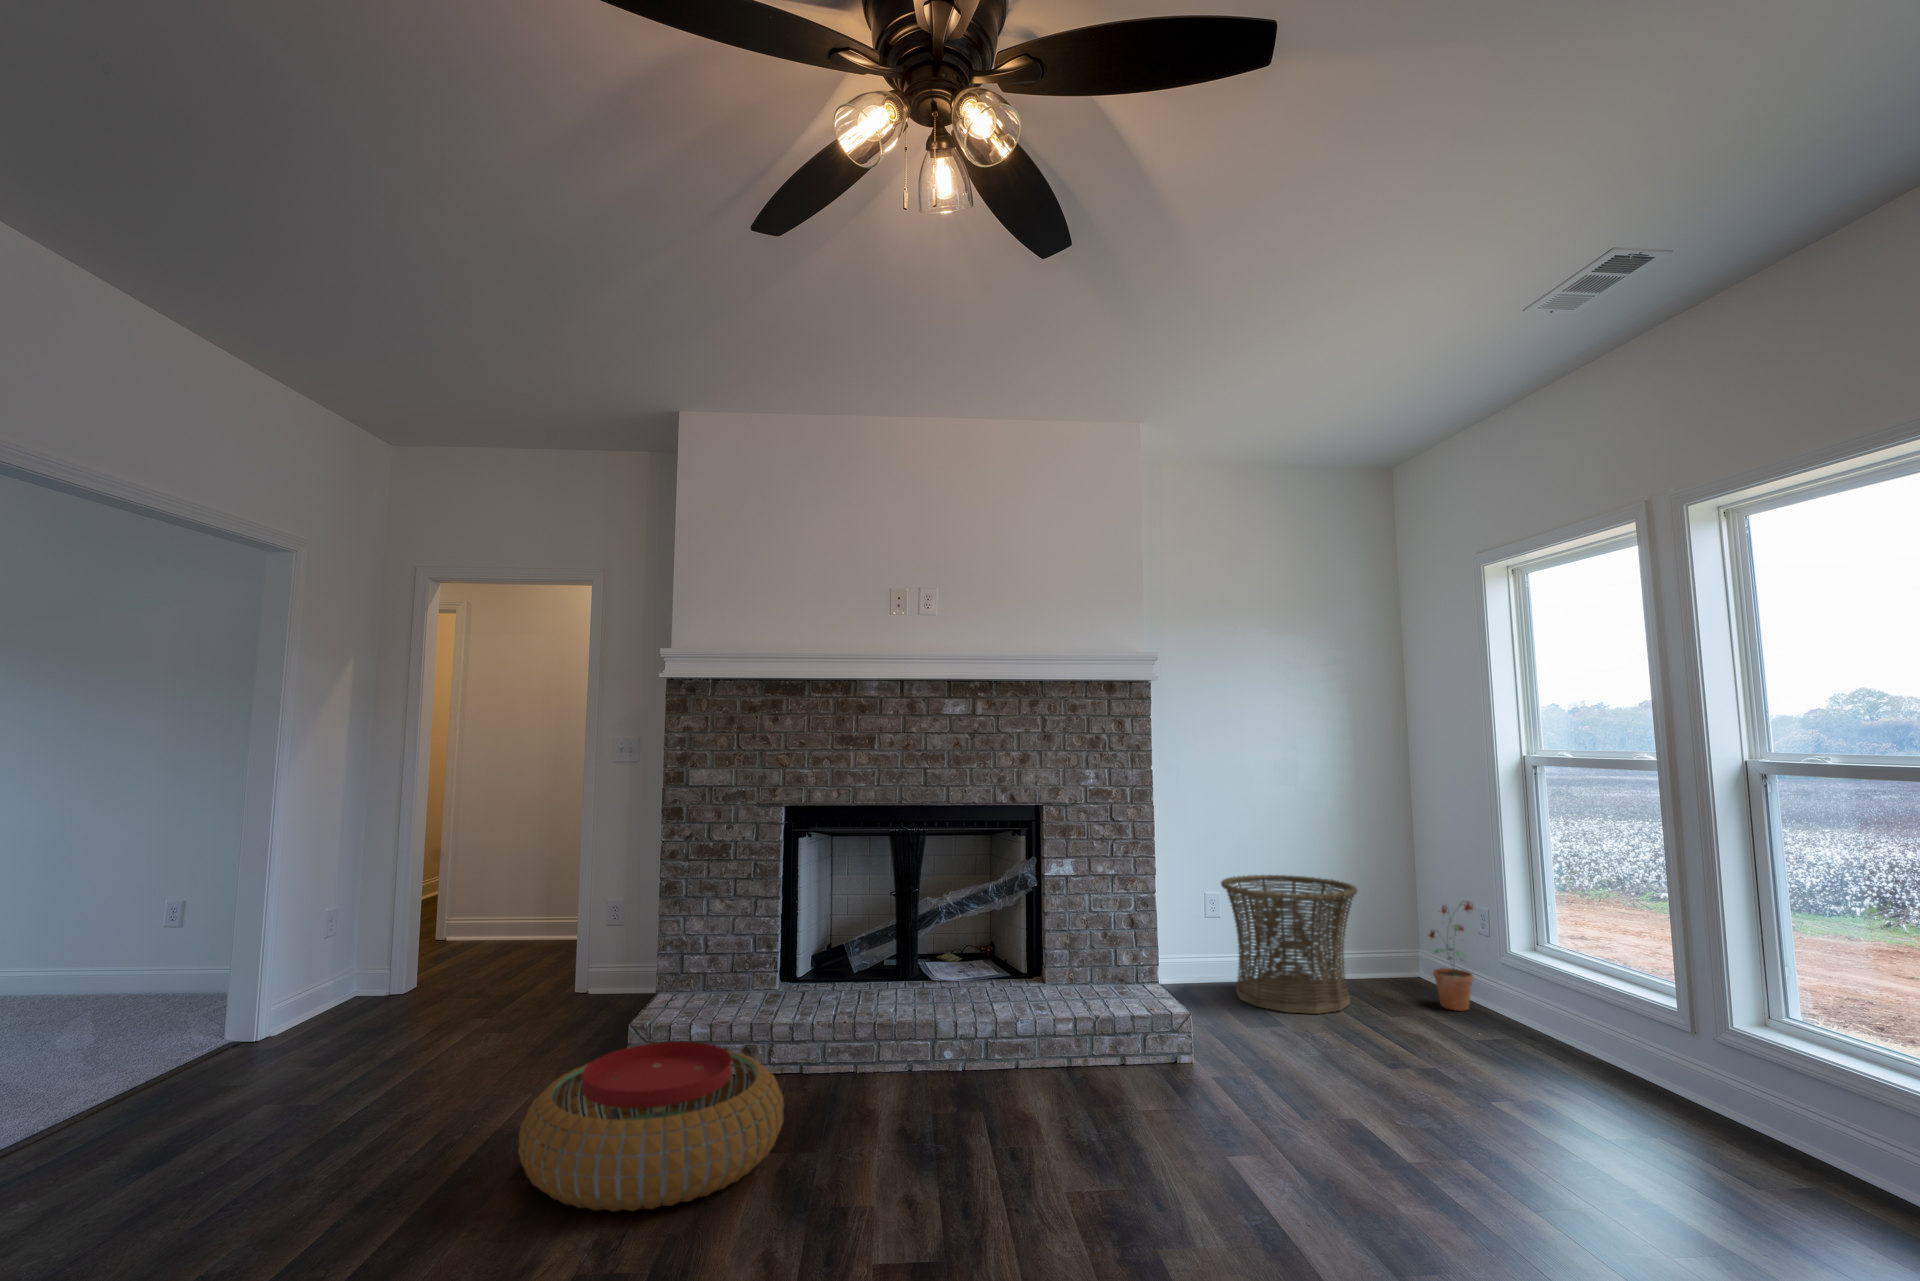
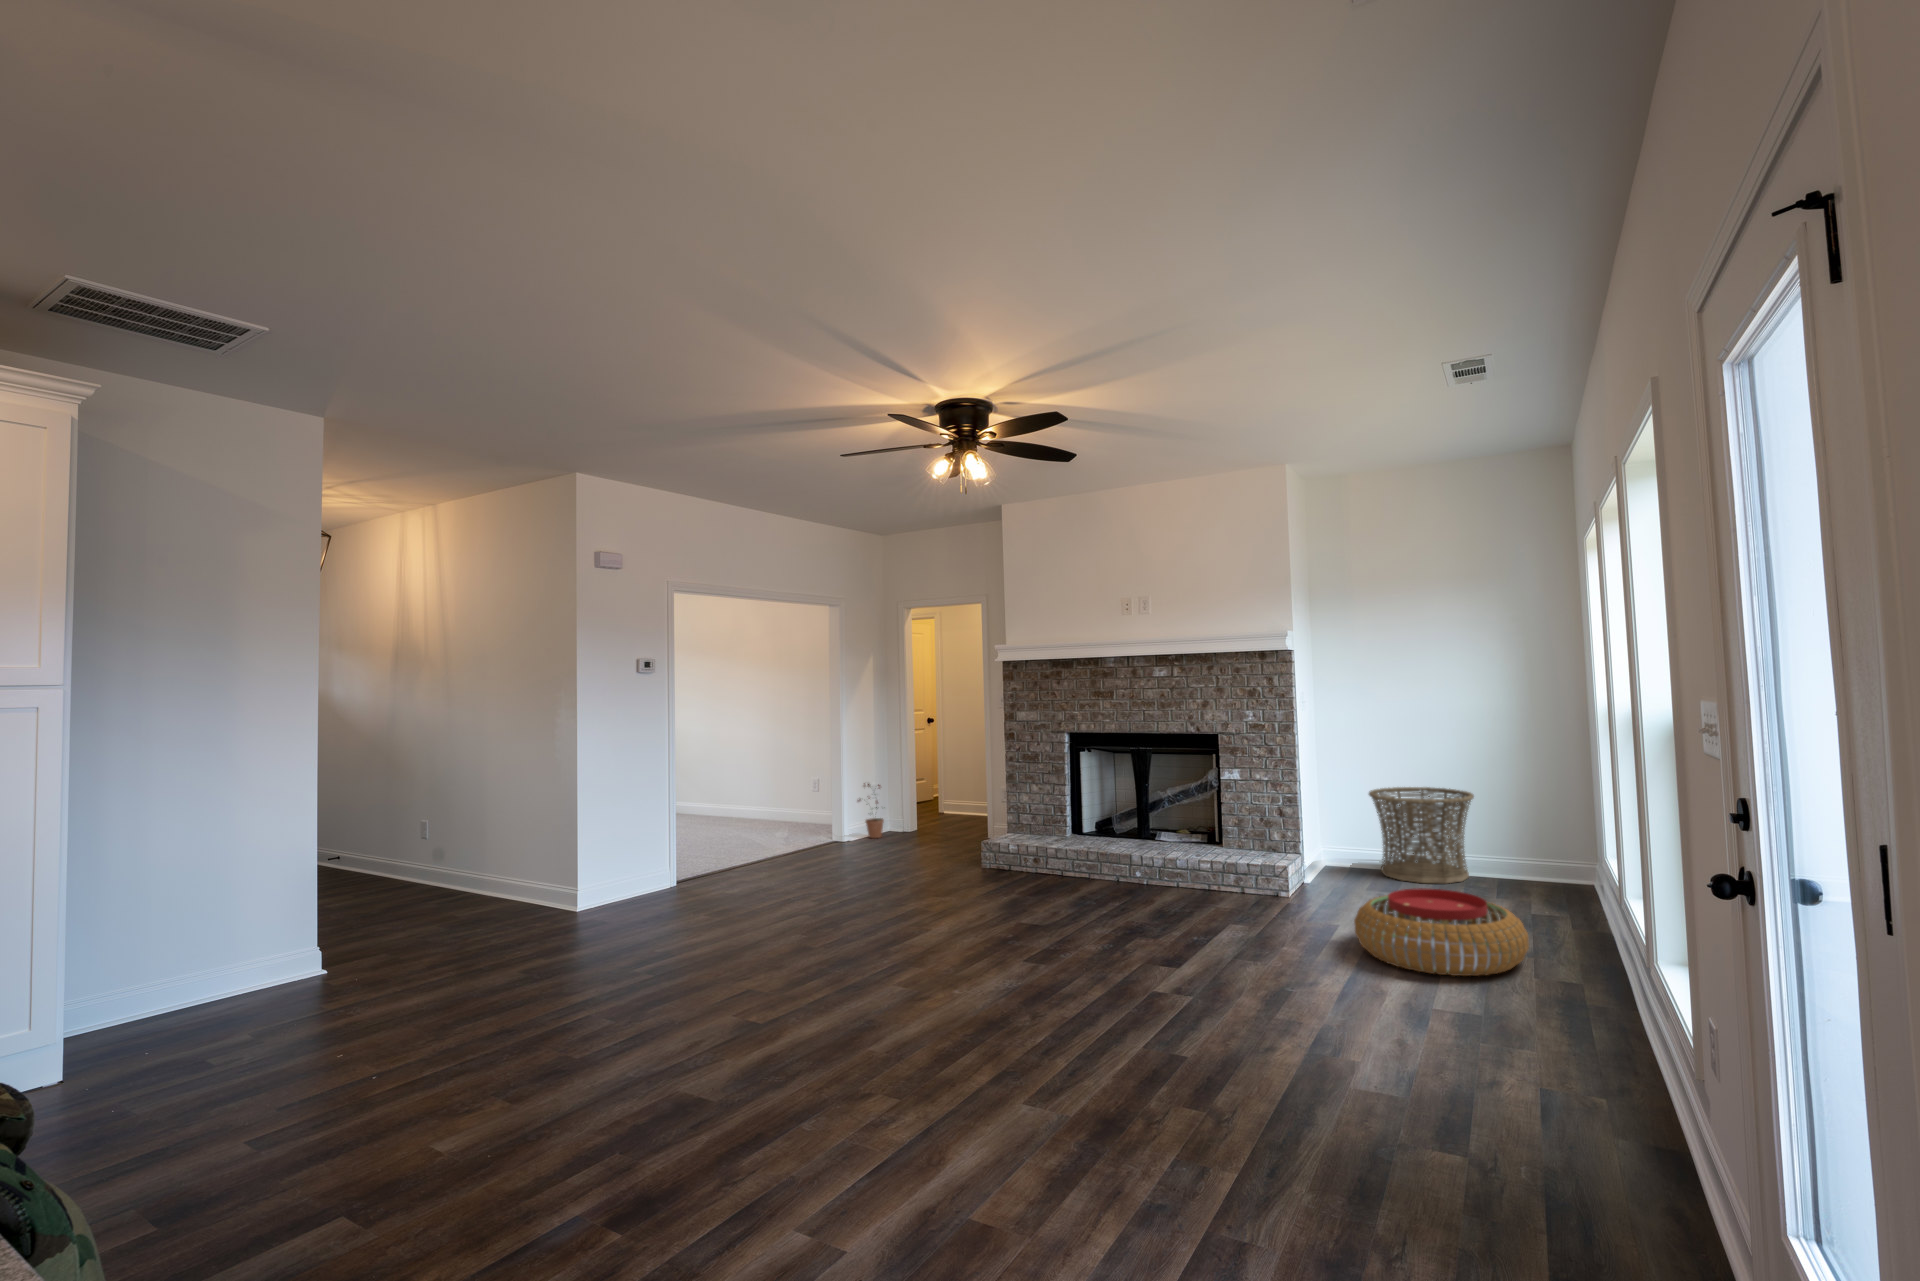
potted plant: present [1429,901,1473,1011] -> present [858,783,884,838]
pouf: present [518,1042,784,1211] -> present [1354,888,1529,976]

